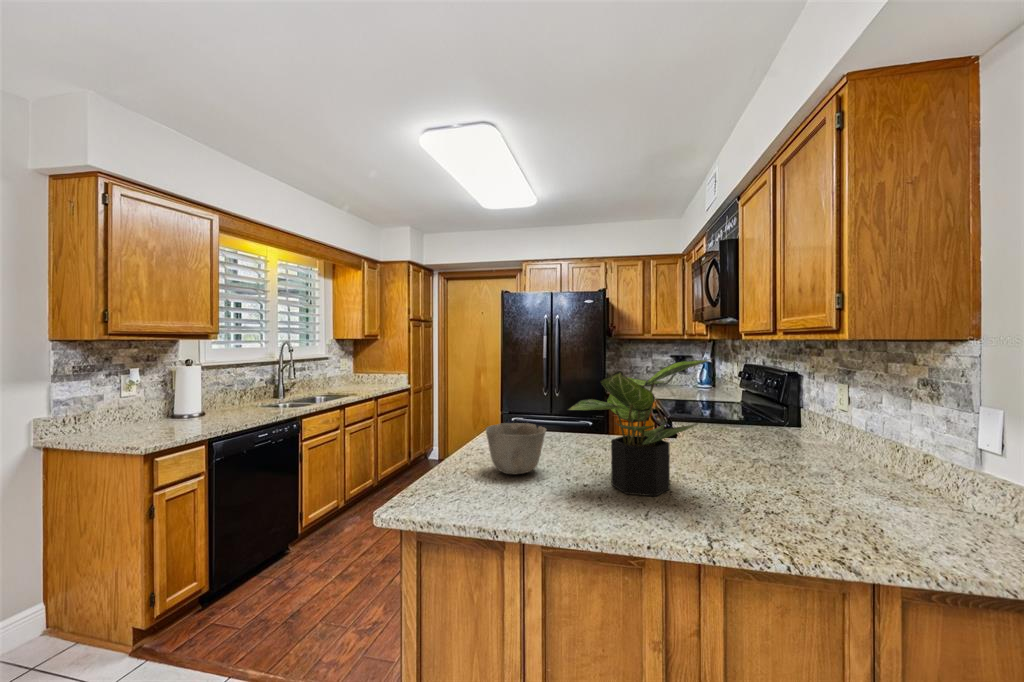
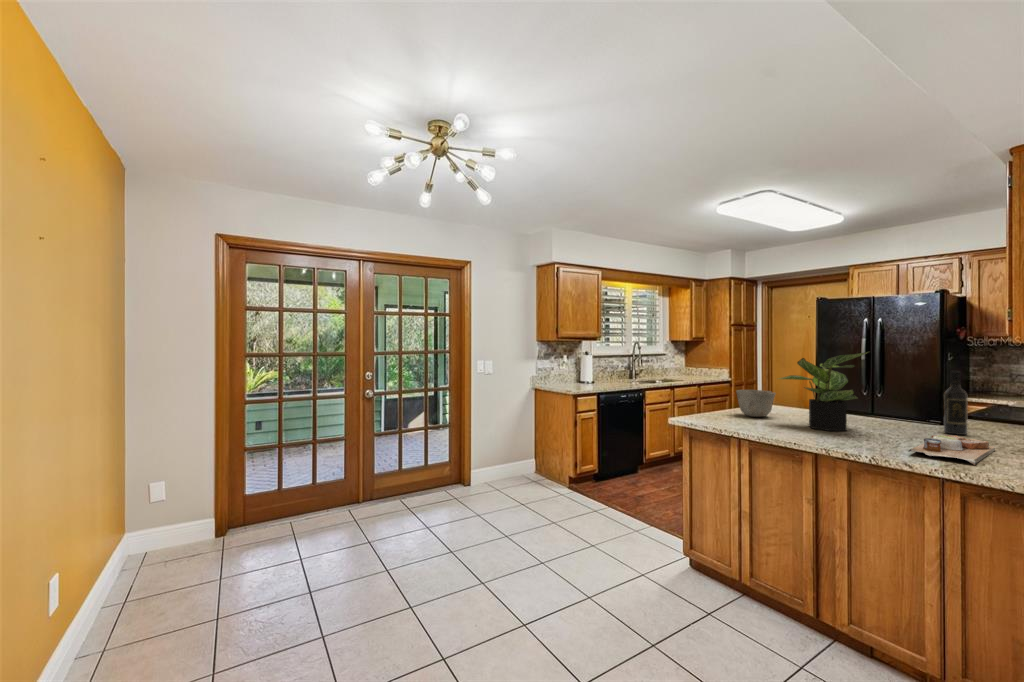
wine bottle: none [738,379,764,465] -> present [944,371,968,435]
cutting board: none [788,480,974,569] -> present [909,435,995,465]

